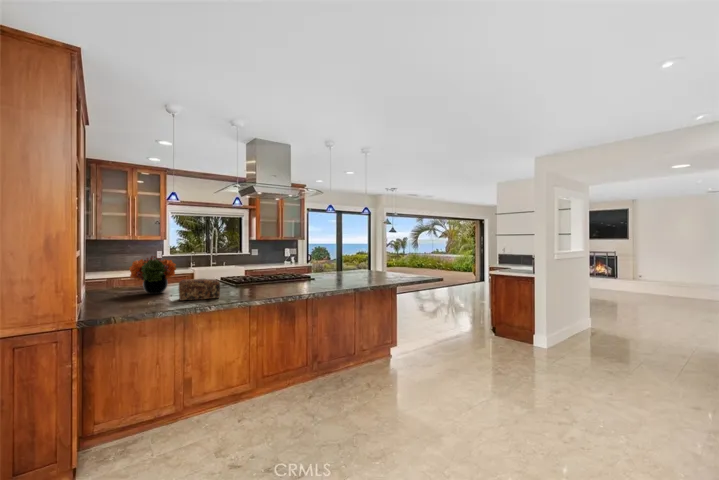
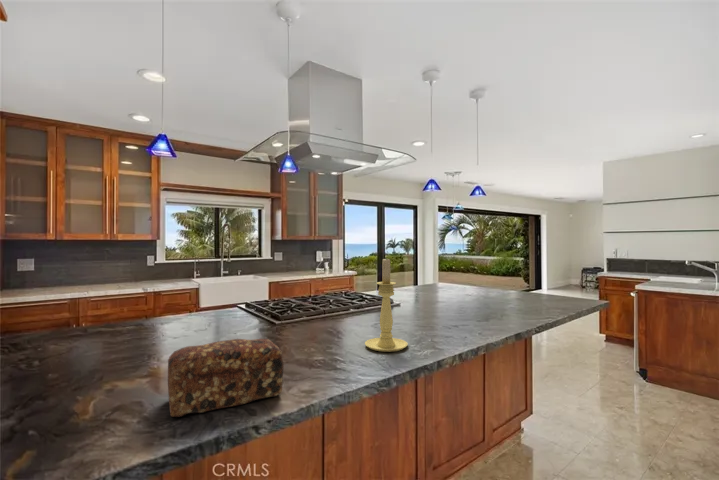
candle holder: none [265,250,285,291] -> present [365,259,408,352]
flower arrangement: present [129,256,176,294] -> none [43,274,168,366]

